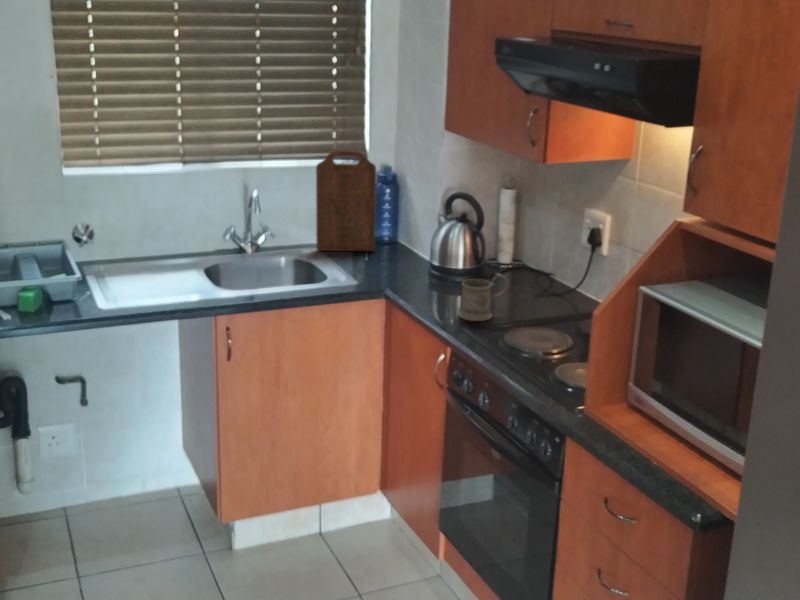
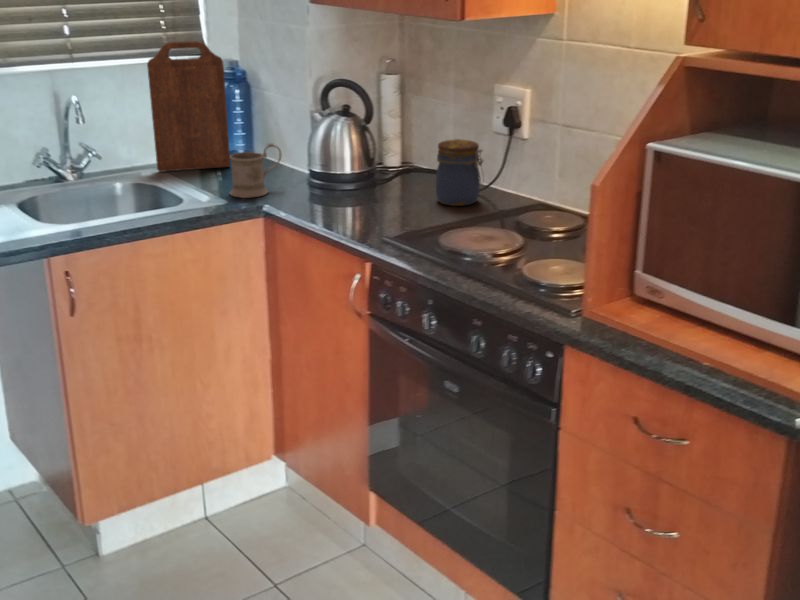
jar: none [525,251,565,307] -> present [436,139,483,206]
mug: present [458,274,508,321] -> present [230,143,281,198]

